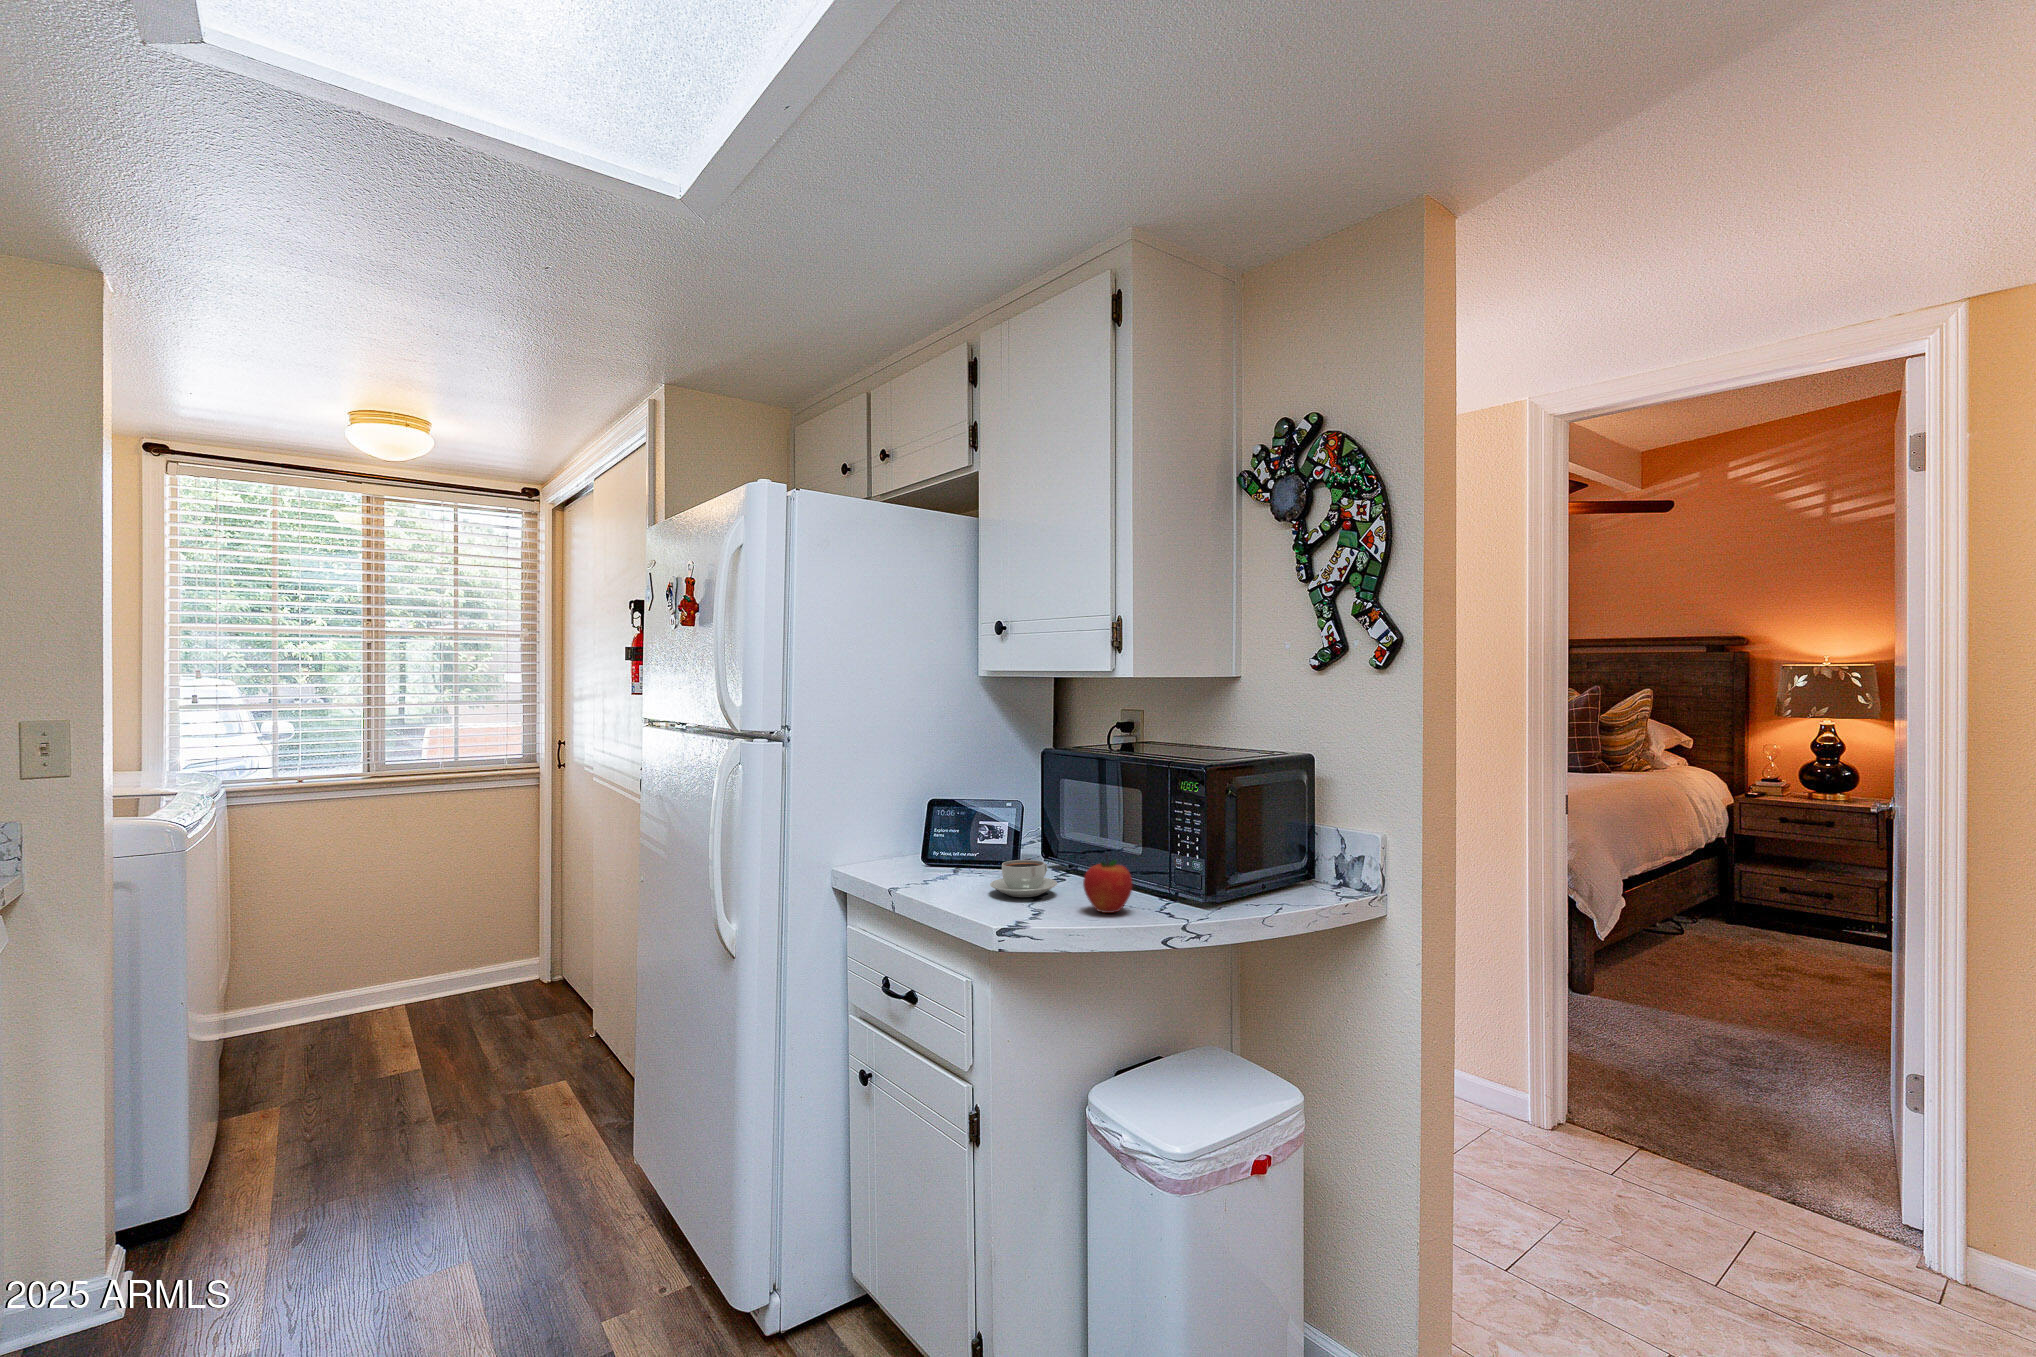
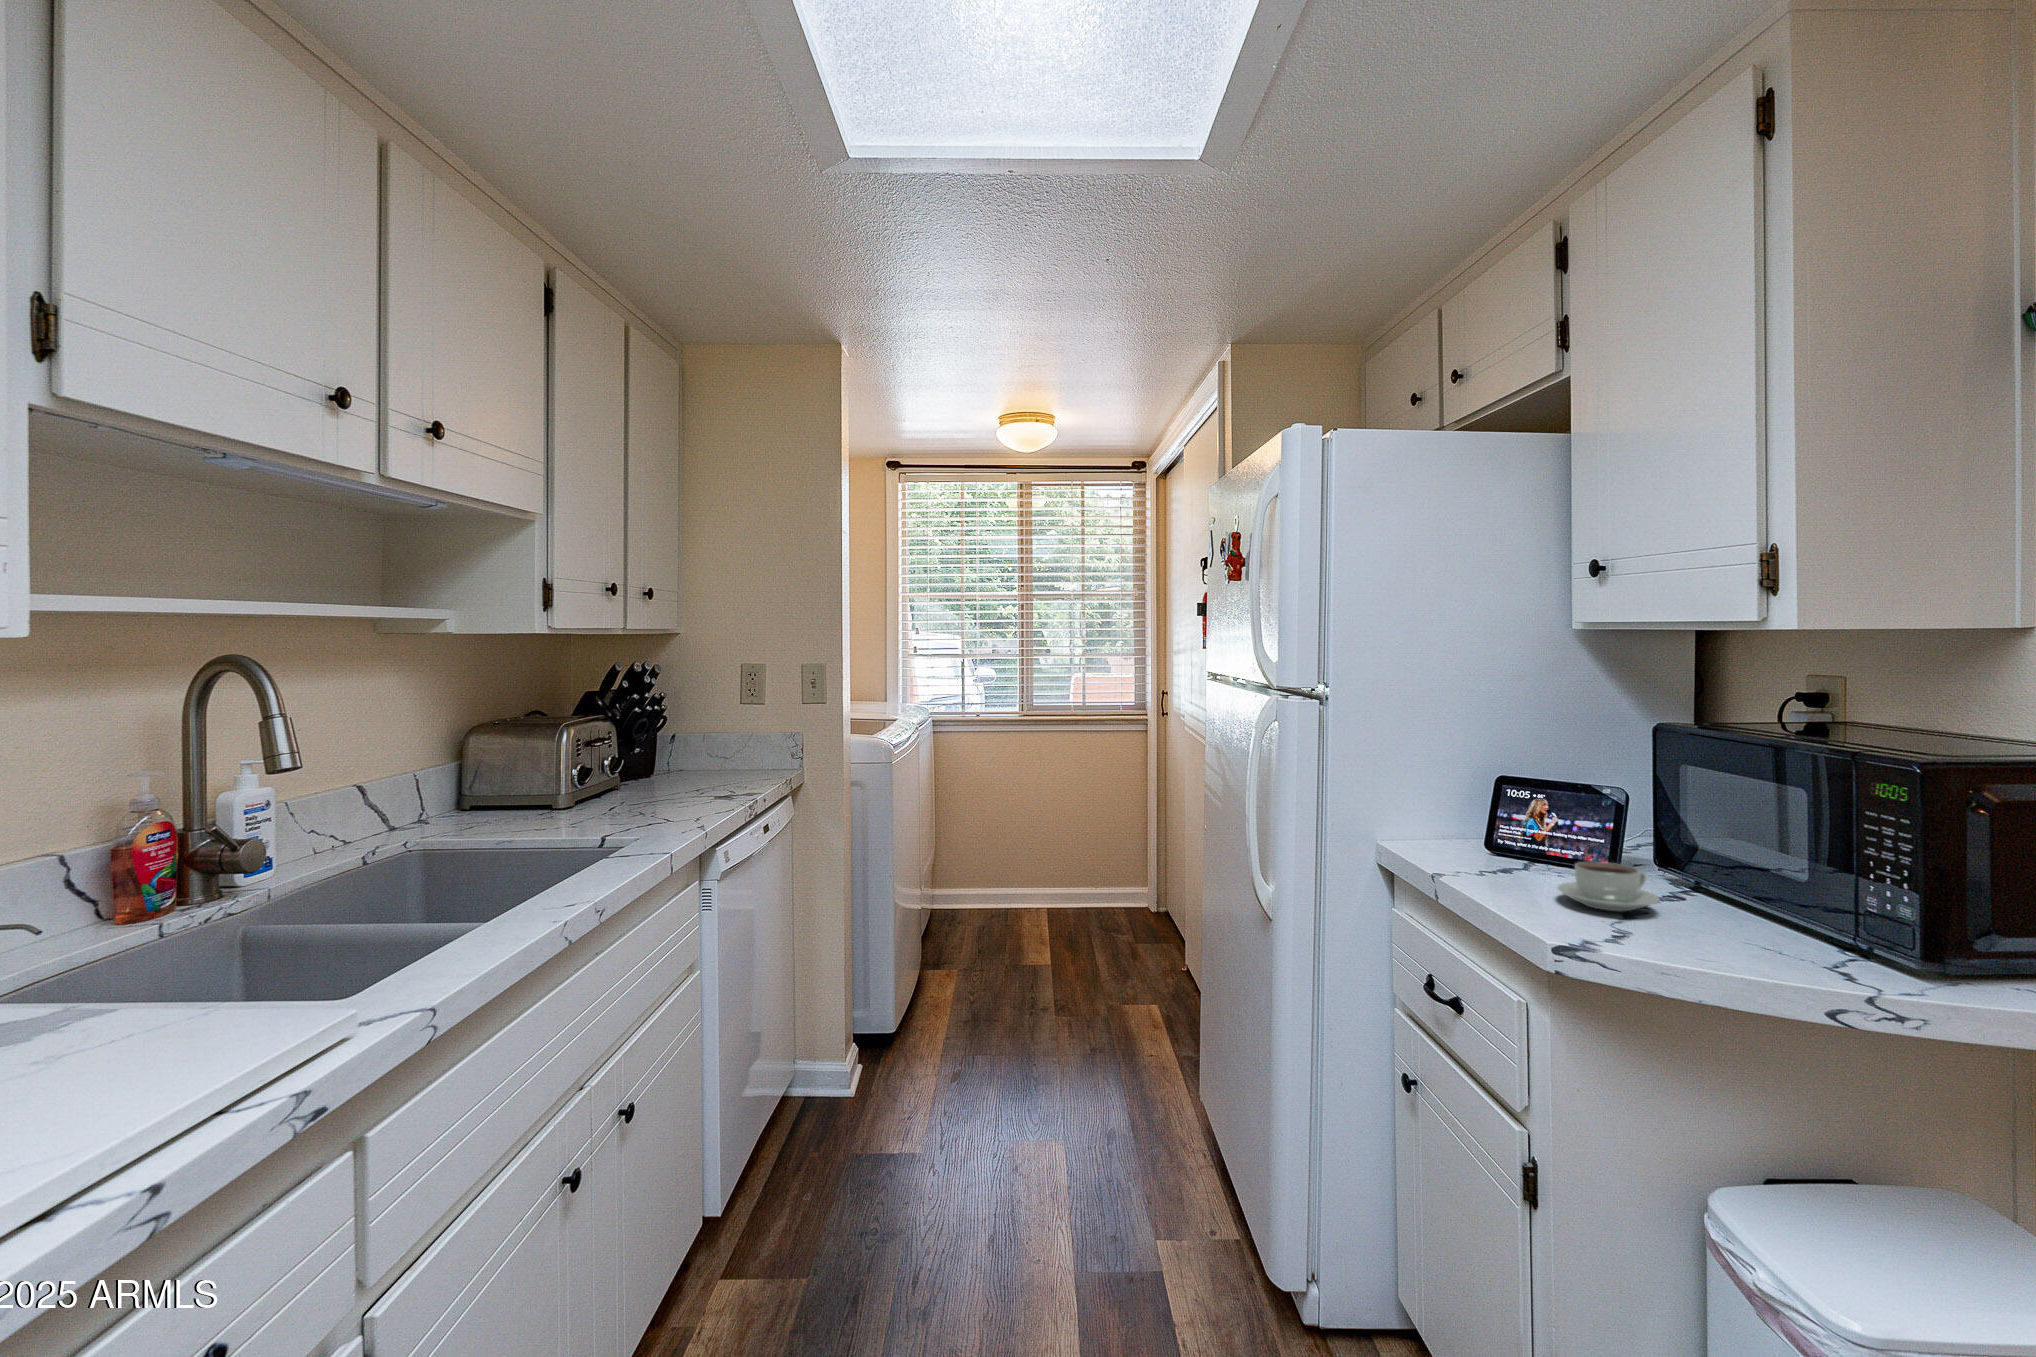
apple: present [1083,856,1133,913] -> none [1693,875,1779,956]

